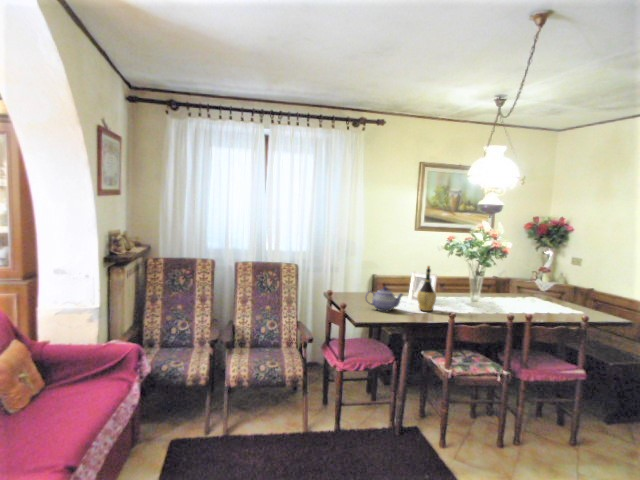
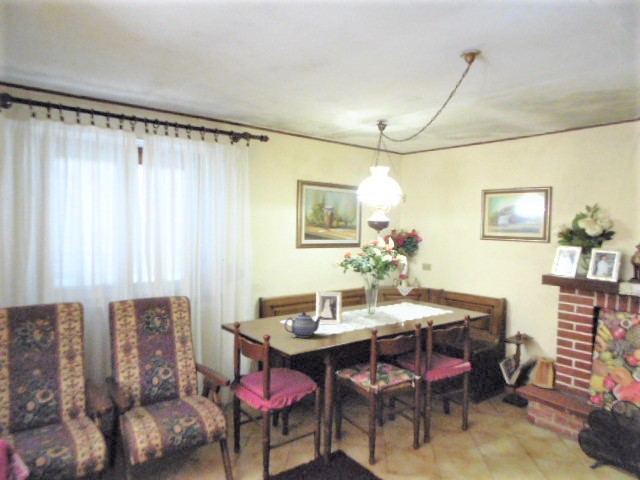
wine bottle: present [417,266,436,311] -> none [333,285,351,331]

